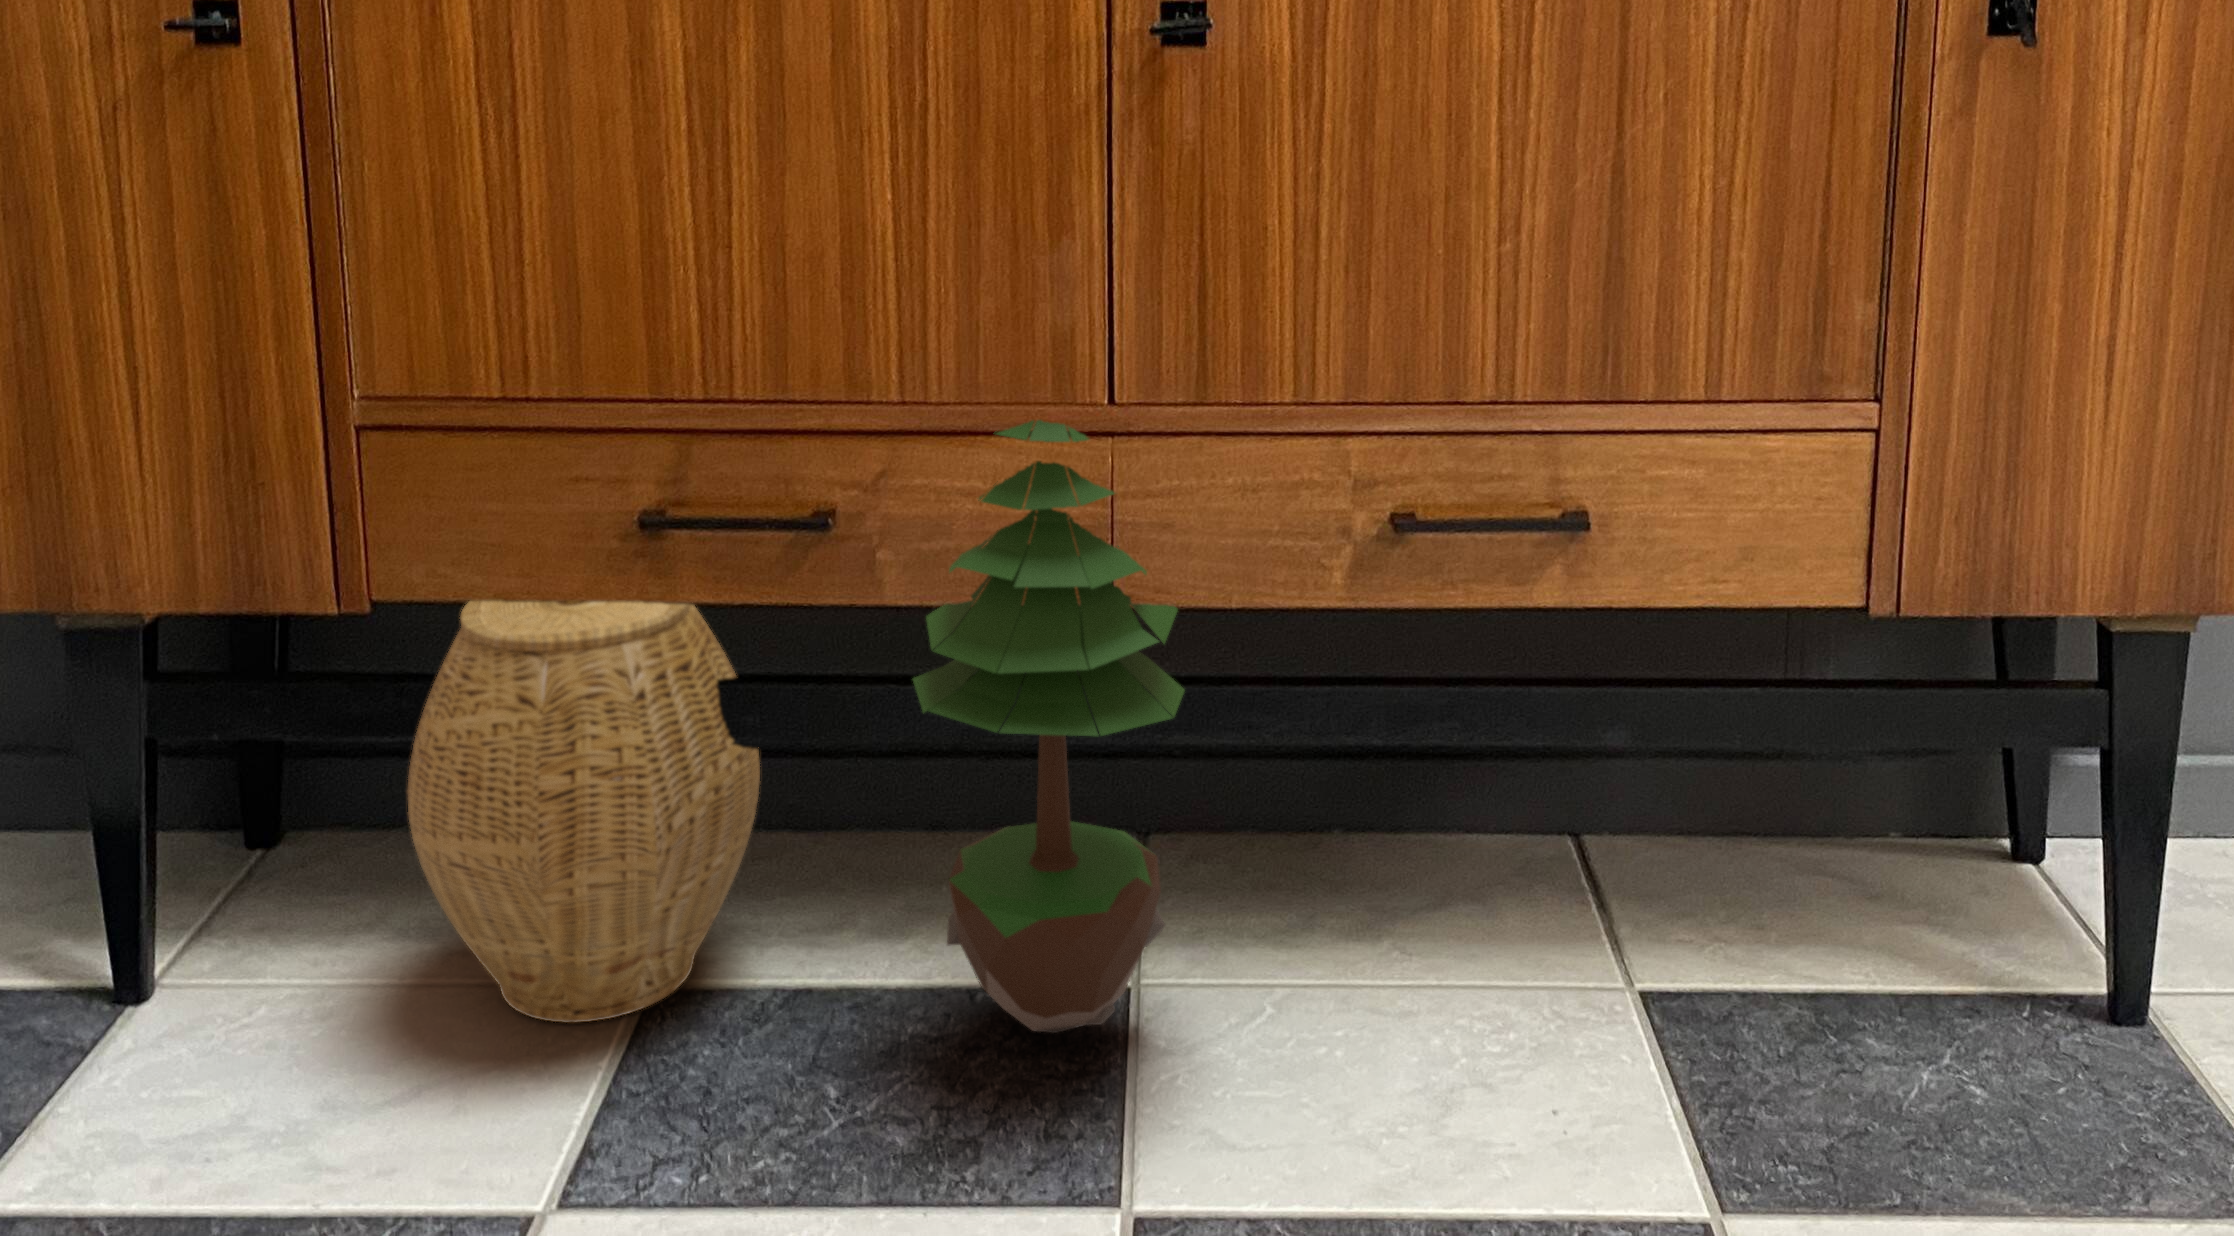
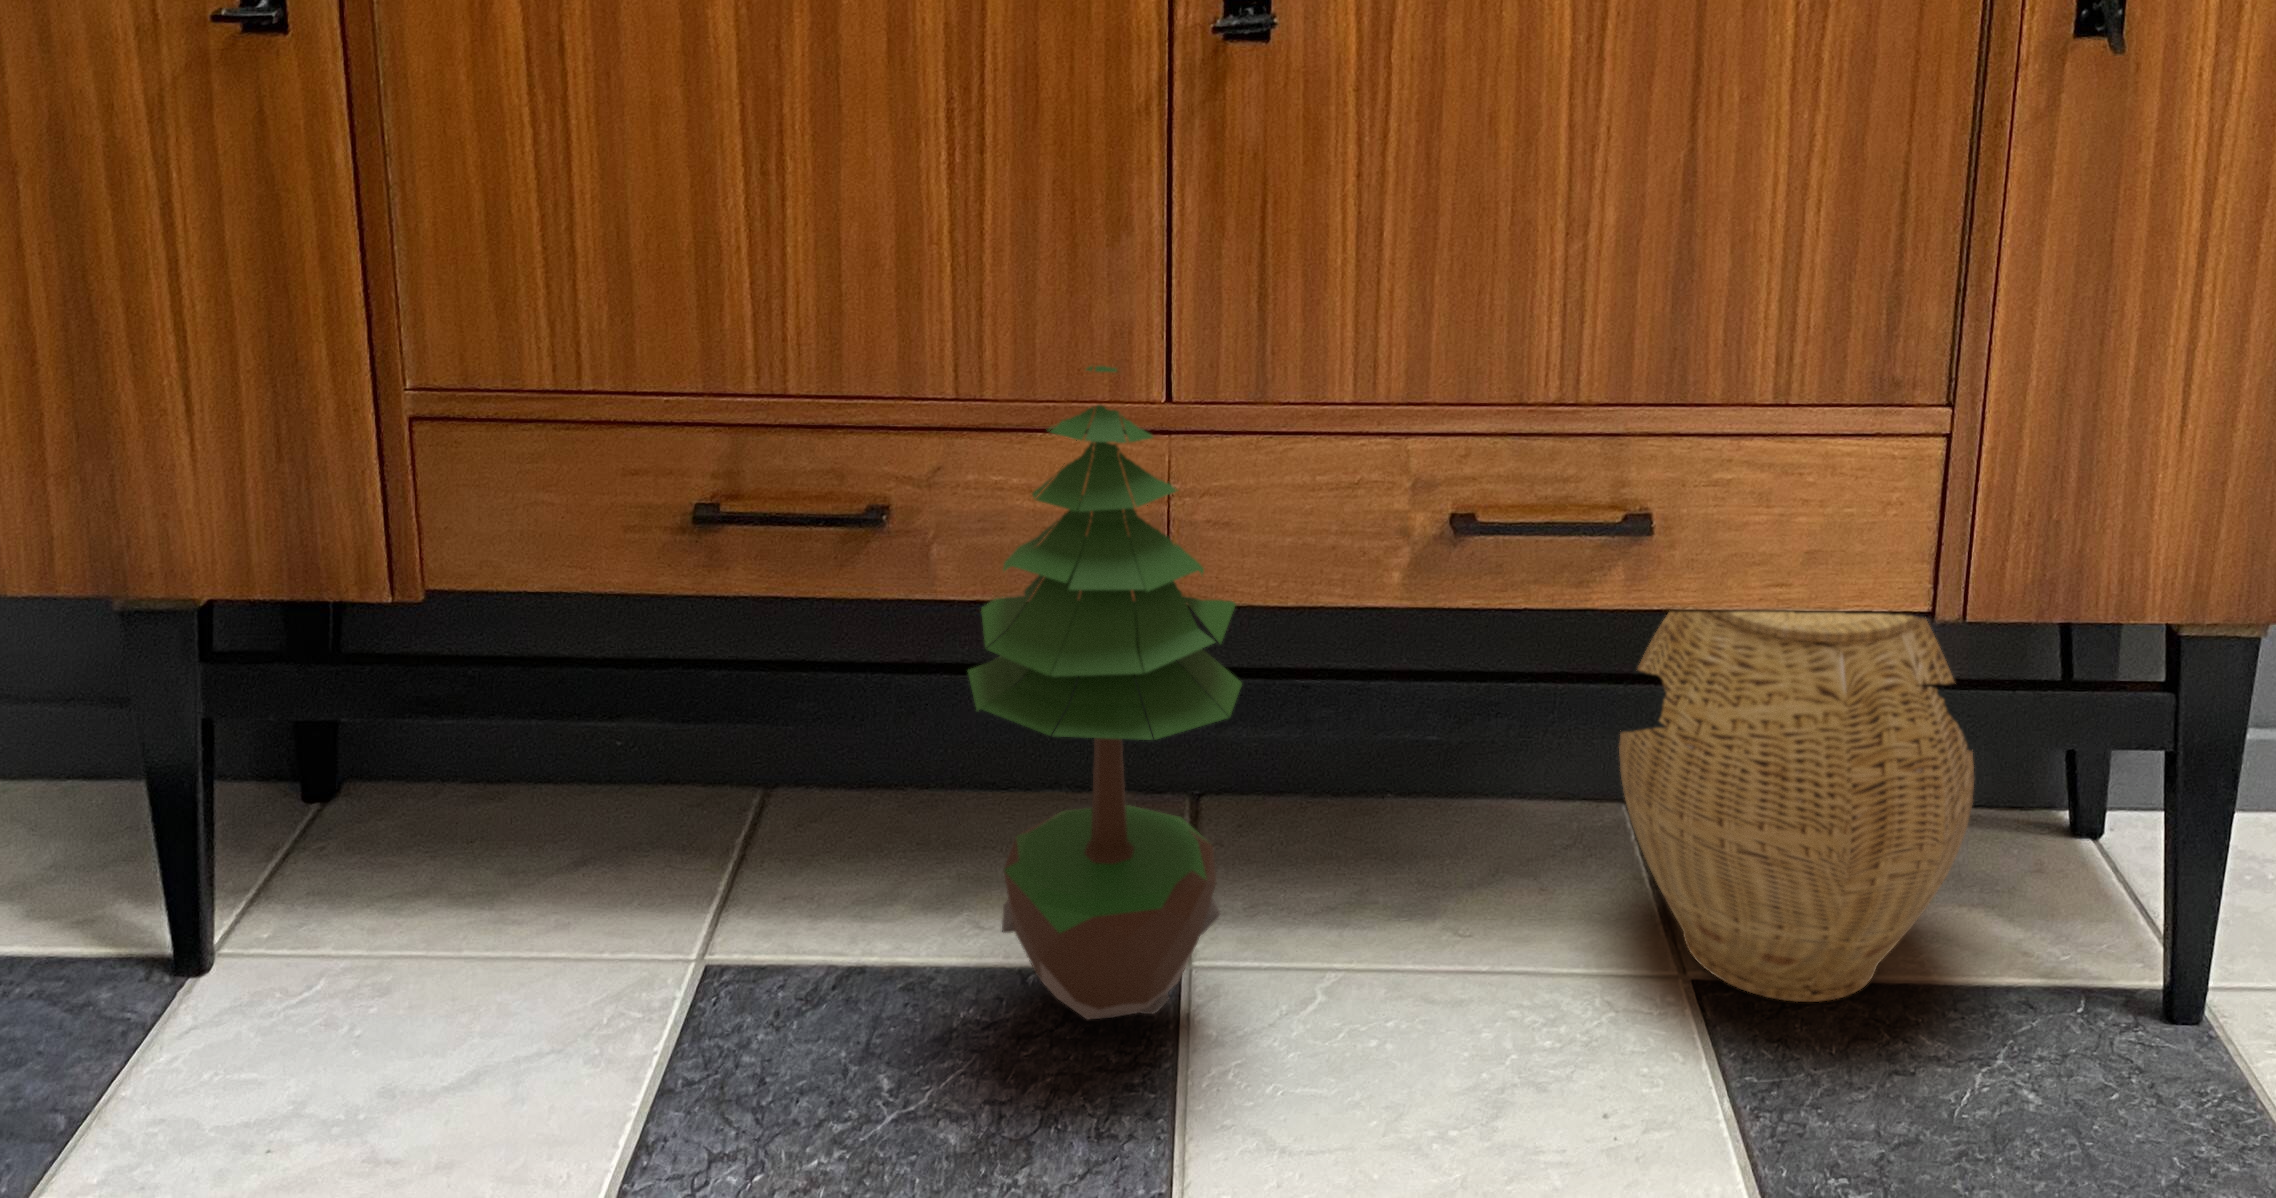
woven basket: present [407,601,760,1023] -> present [1619,612,1974,1002]

